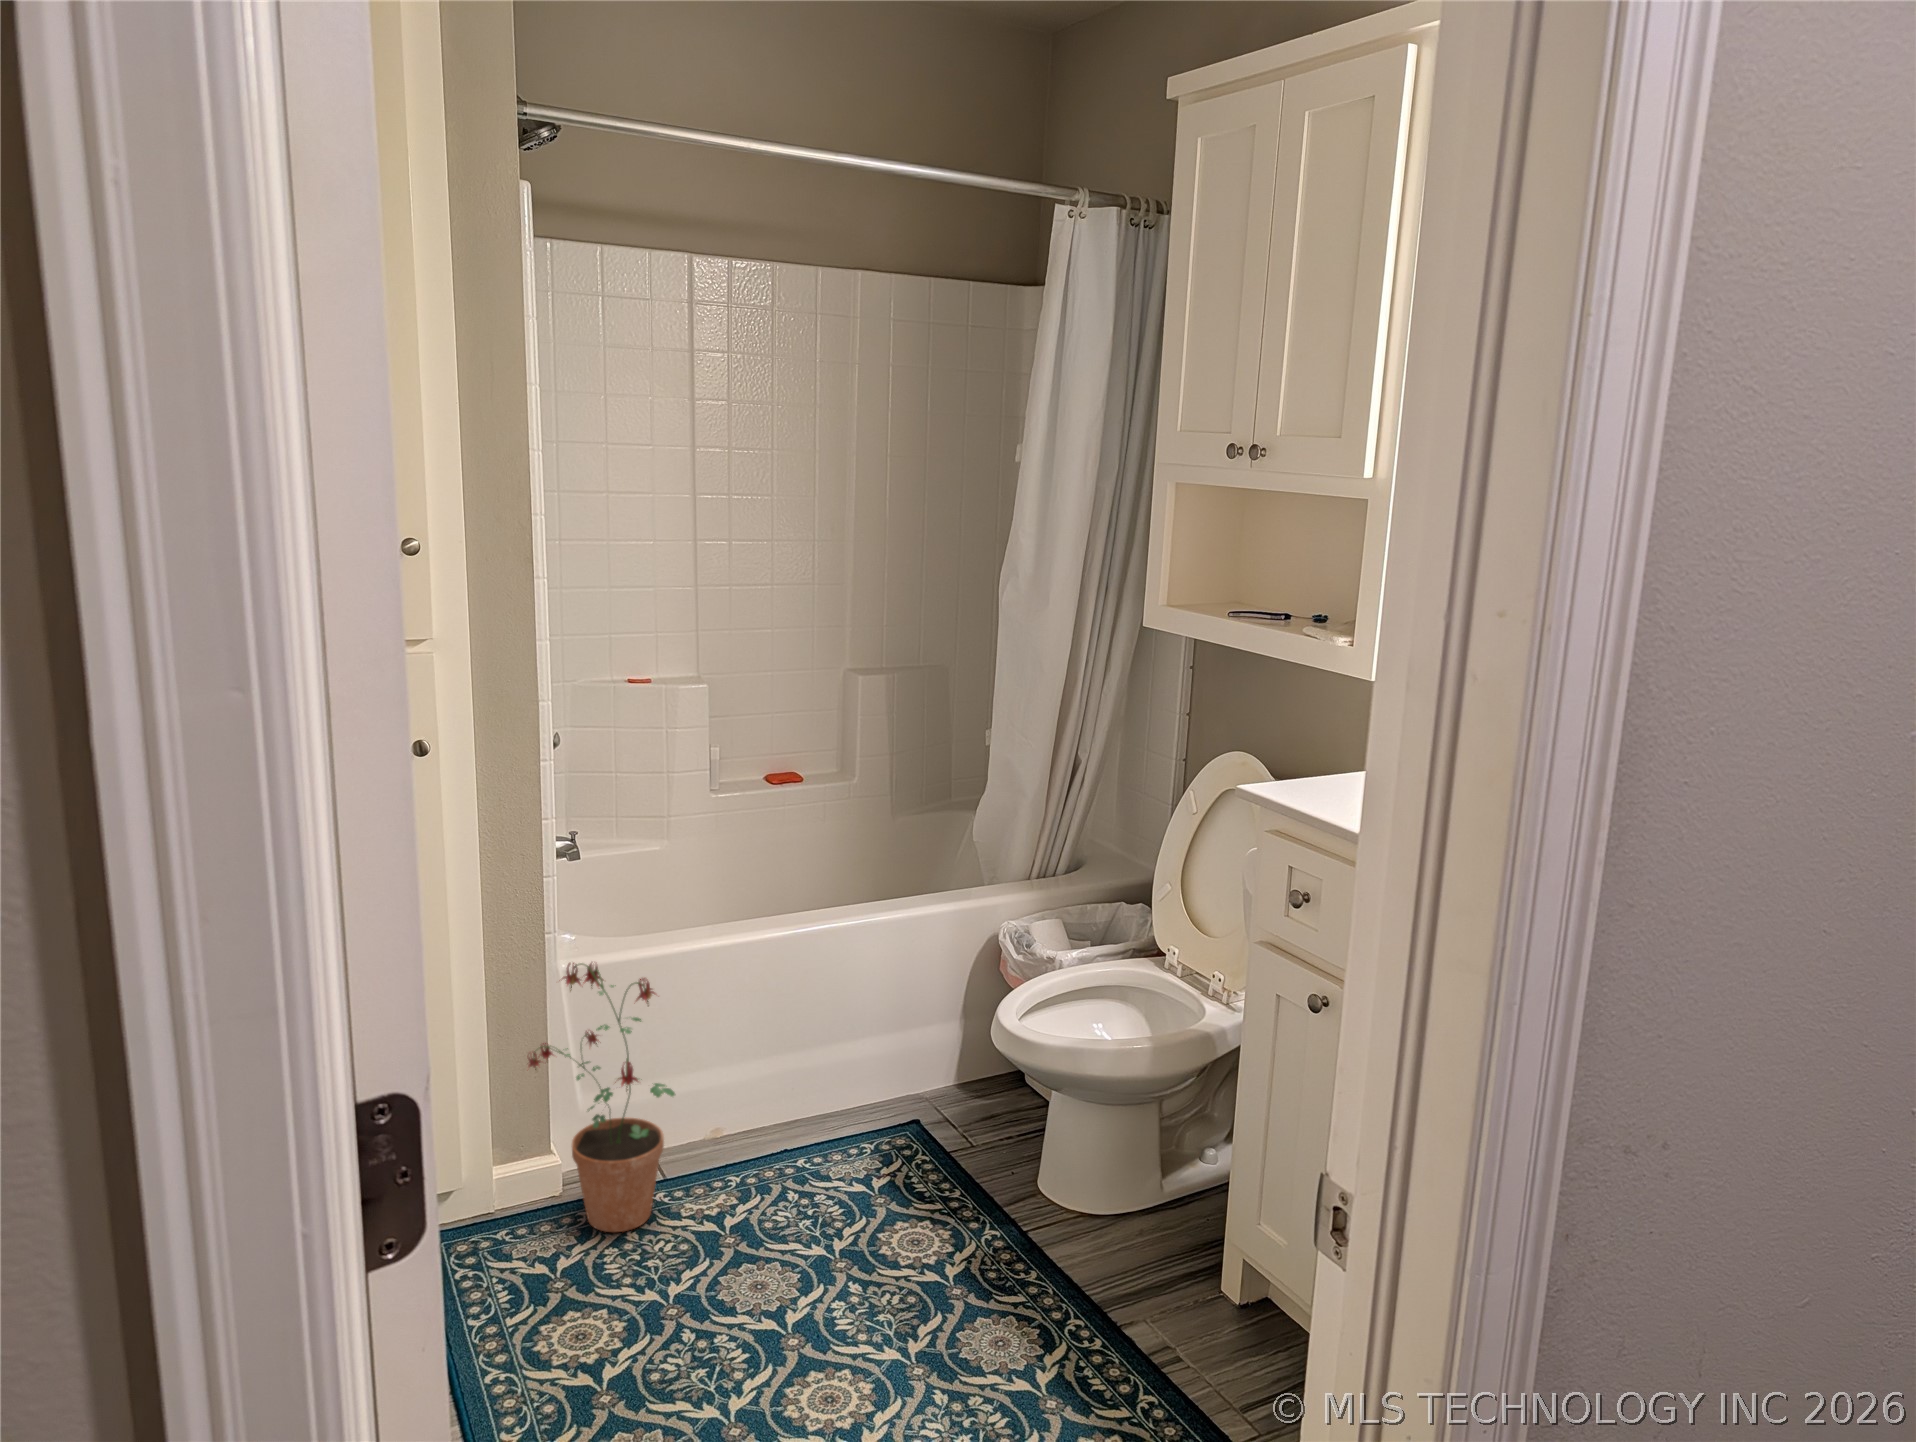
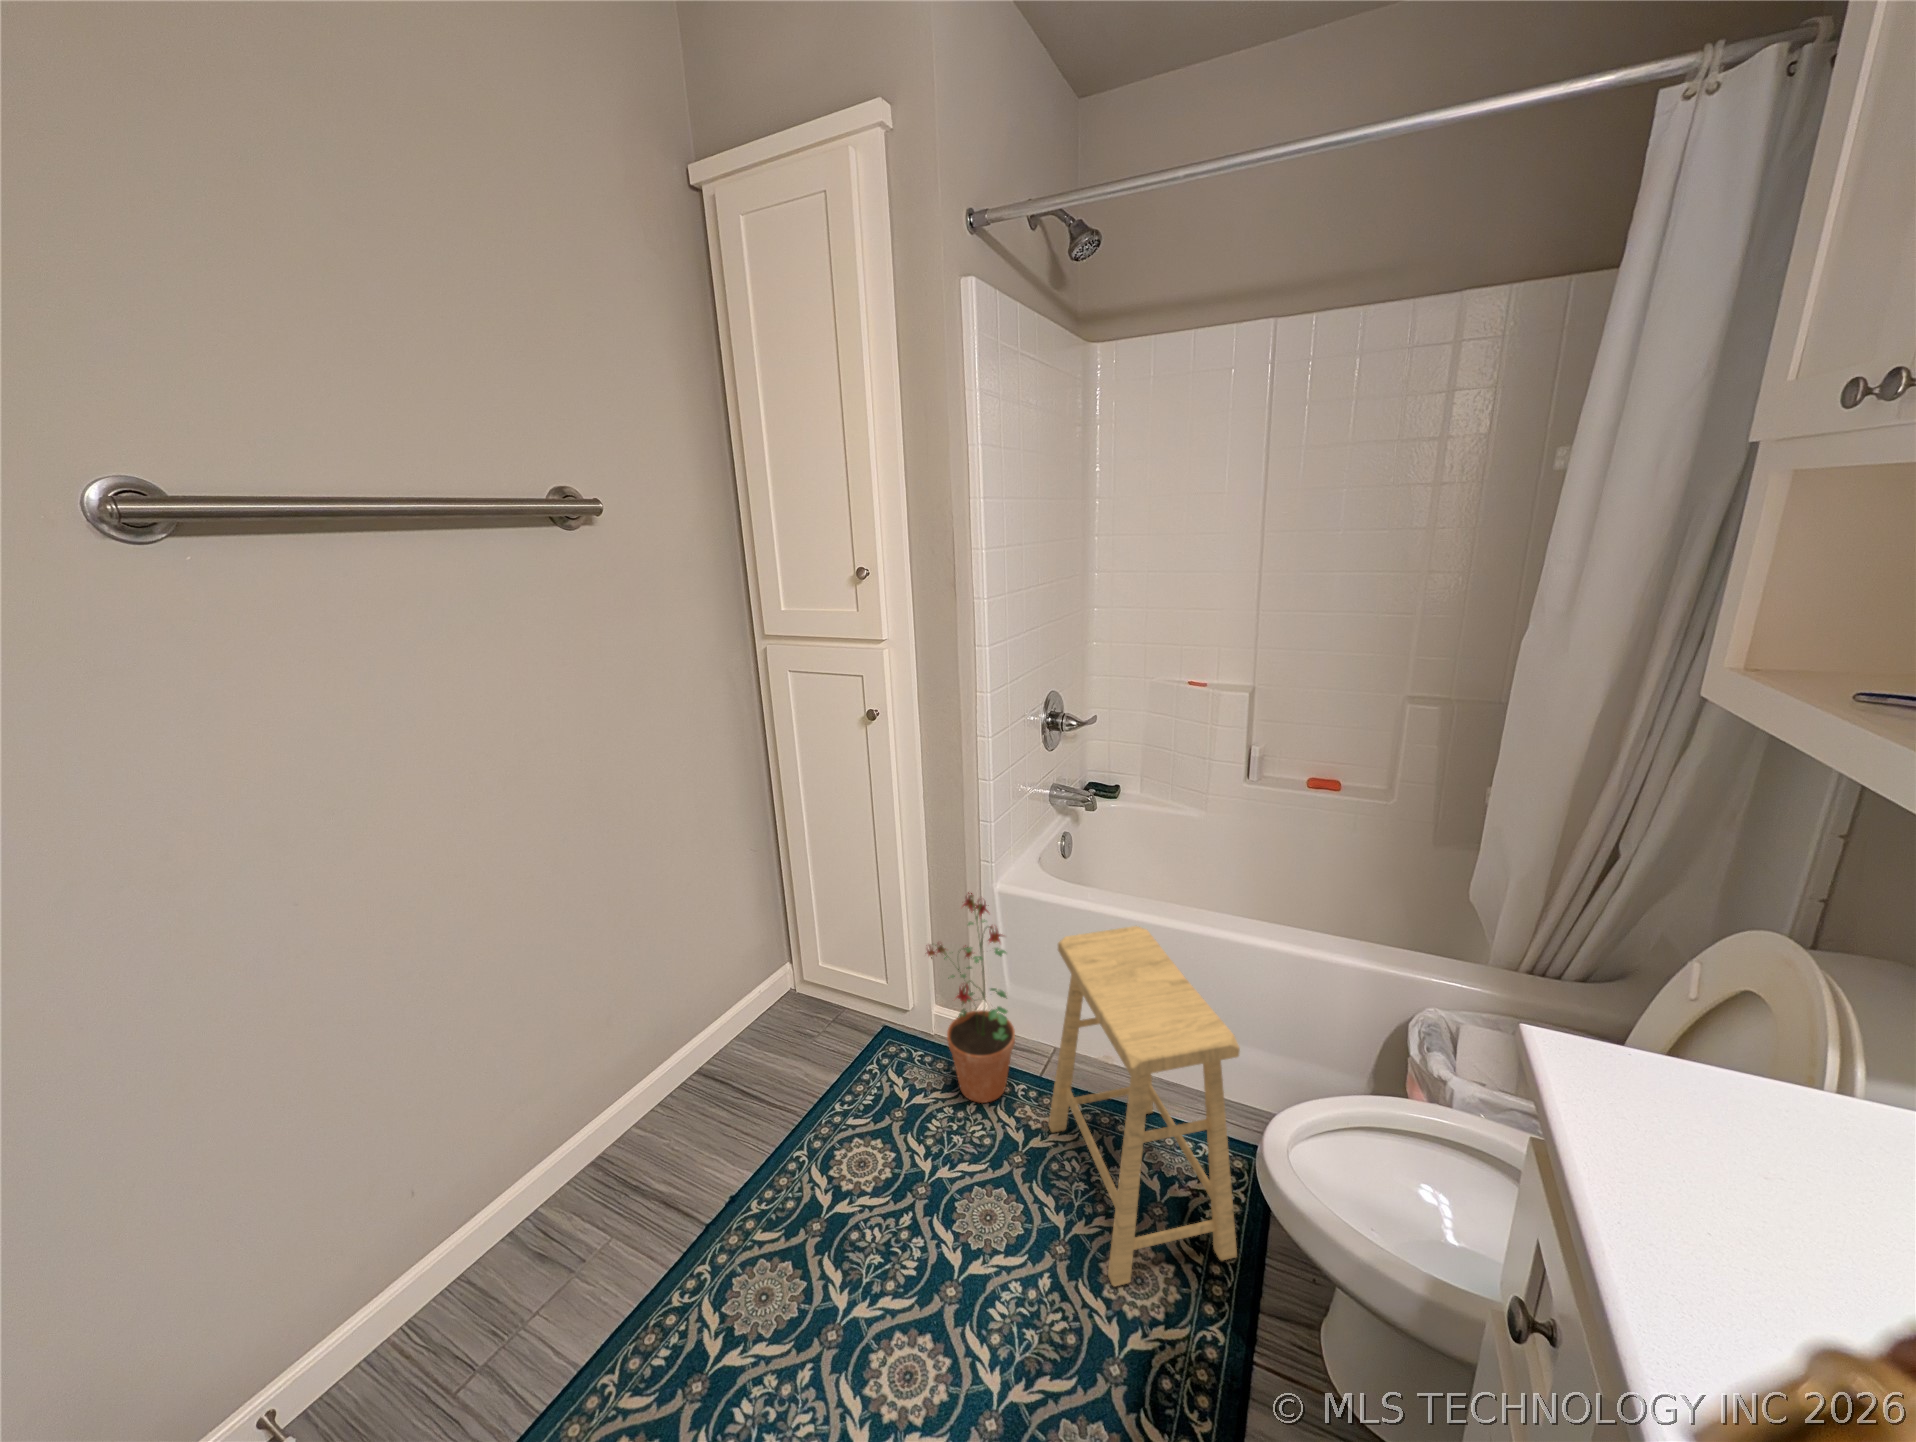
footstool: none [725,927,961,1257] -> present [1048,926,1240,1286]

